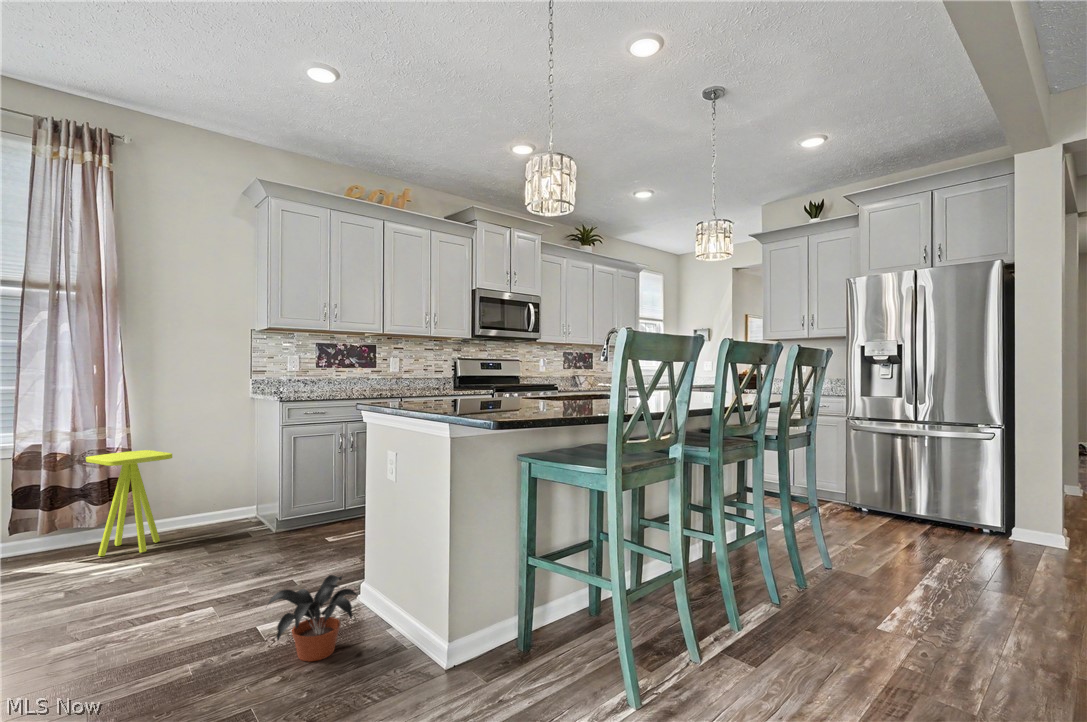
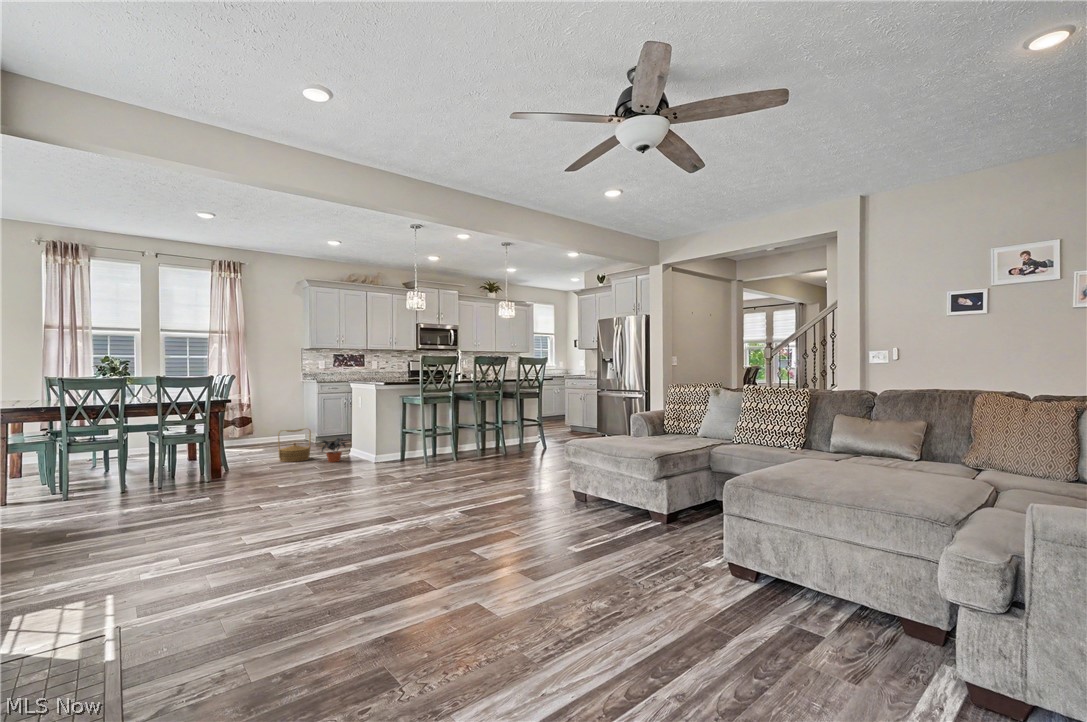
side table: present [86,450,172,556] -> none [235,405,271,448]
basket: none [147,540,252,656] -> present [278,428,311,462]

